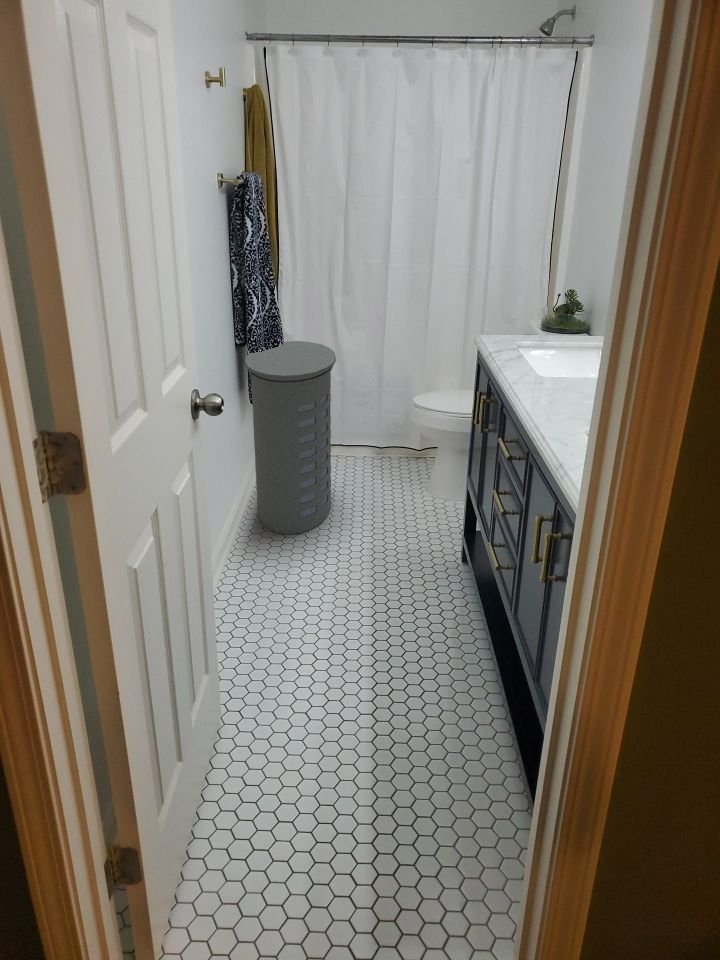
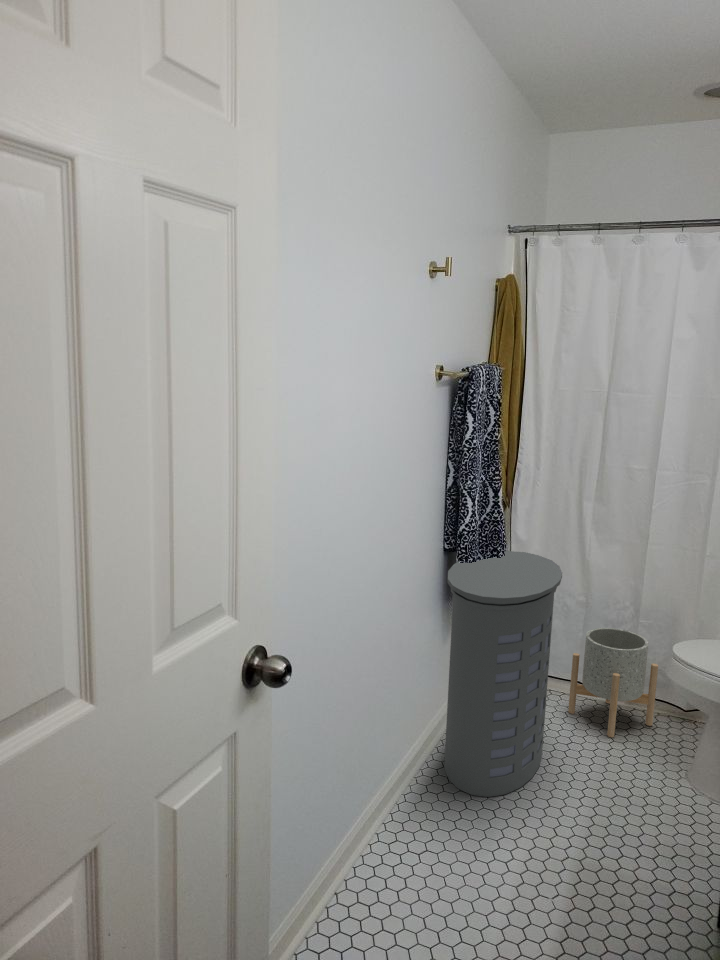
planter: none [340,397,403,478] -> present [568,628,658,737]

